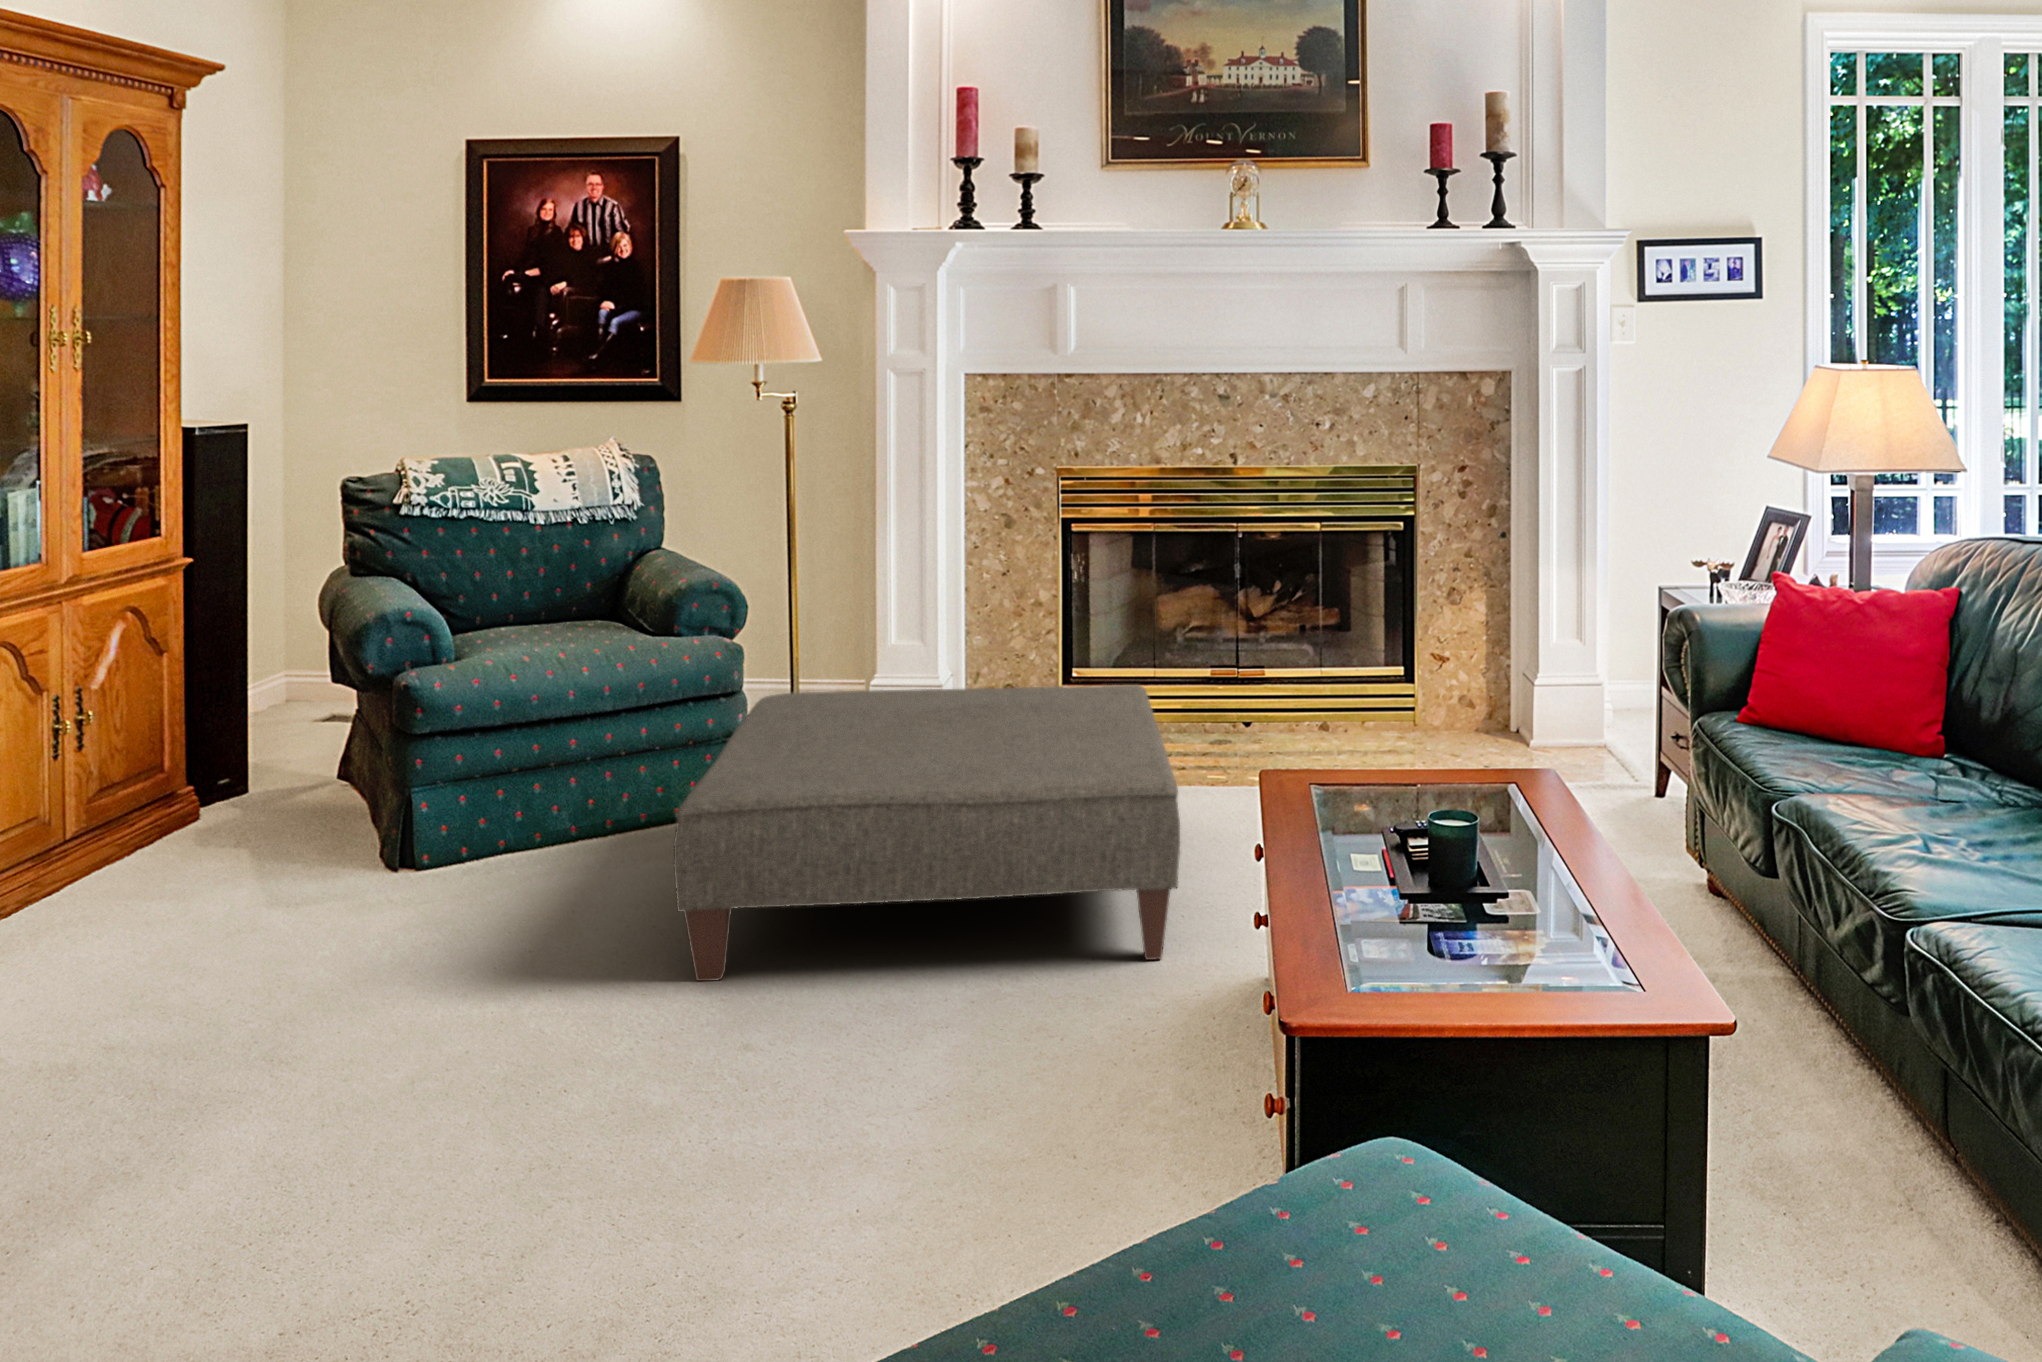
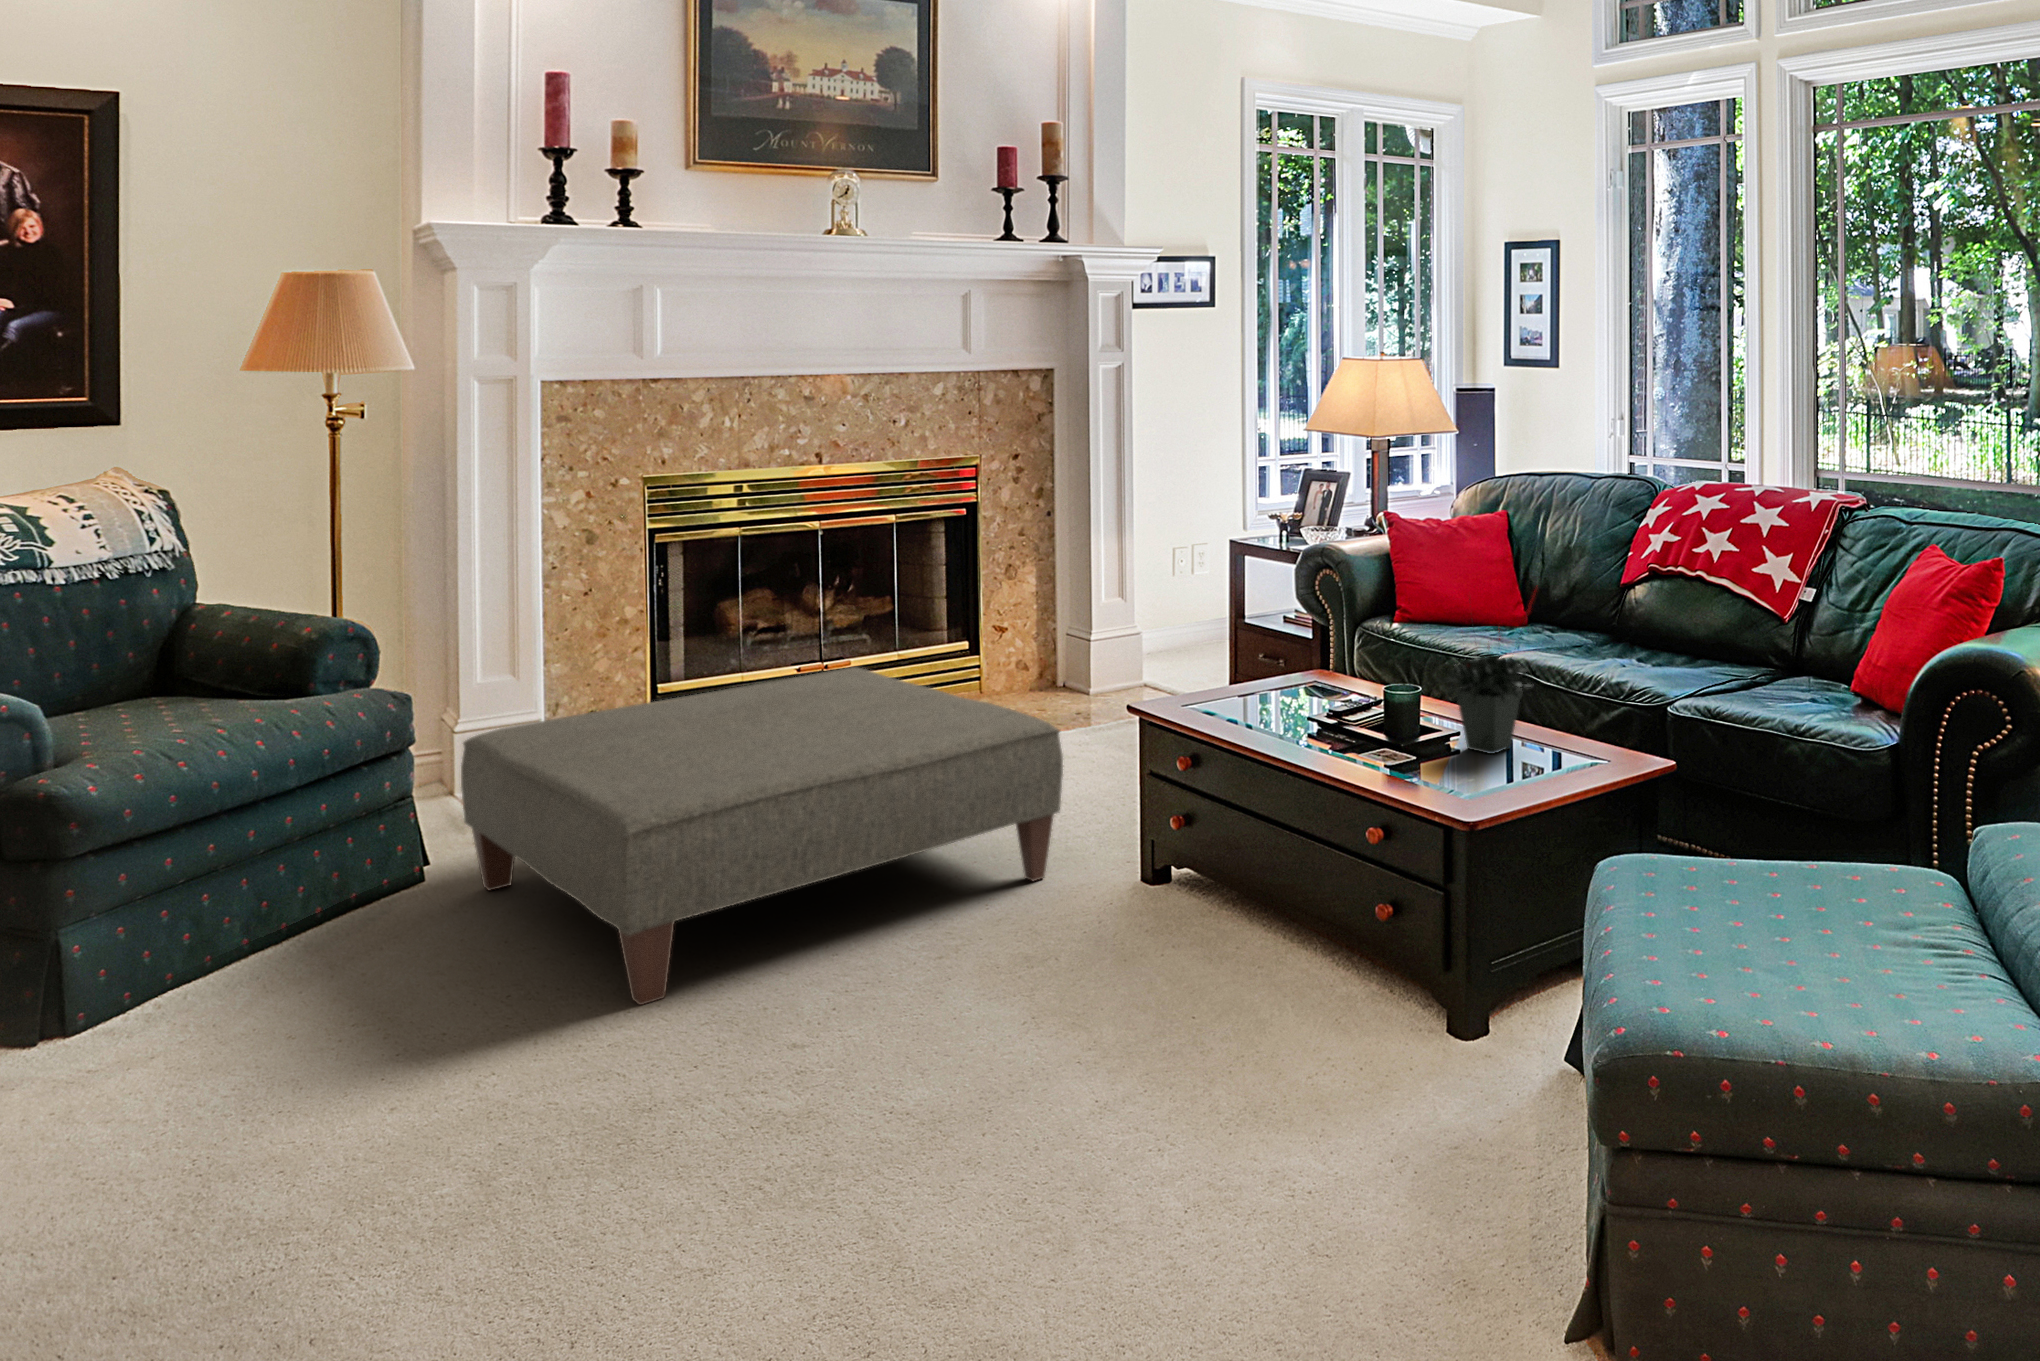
potted plant: none [1460,714,1591,952] -> present [1444,591,1535,754]

